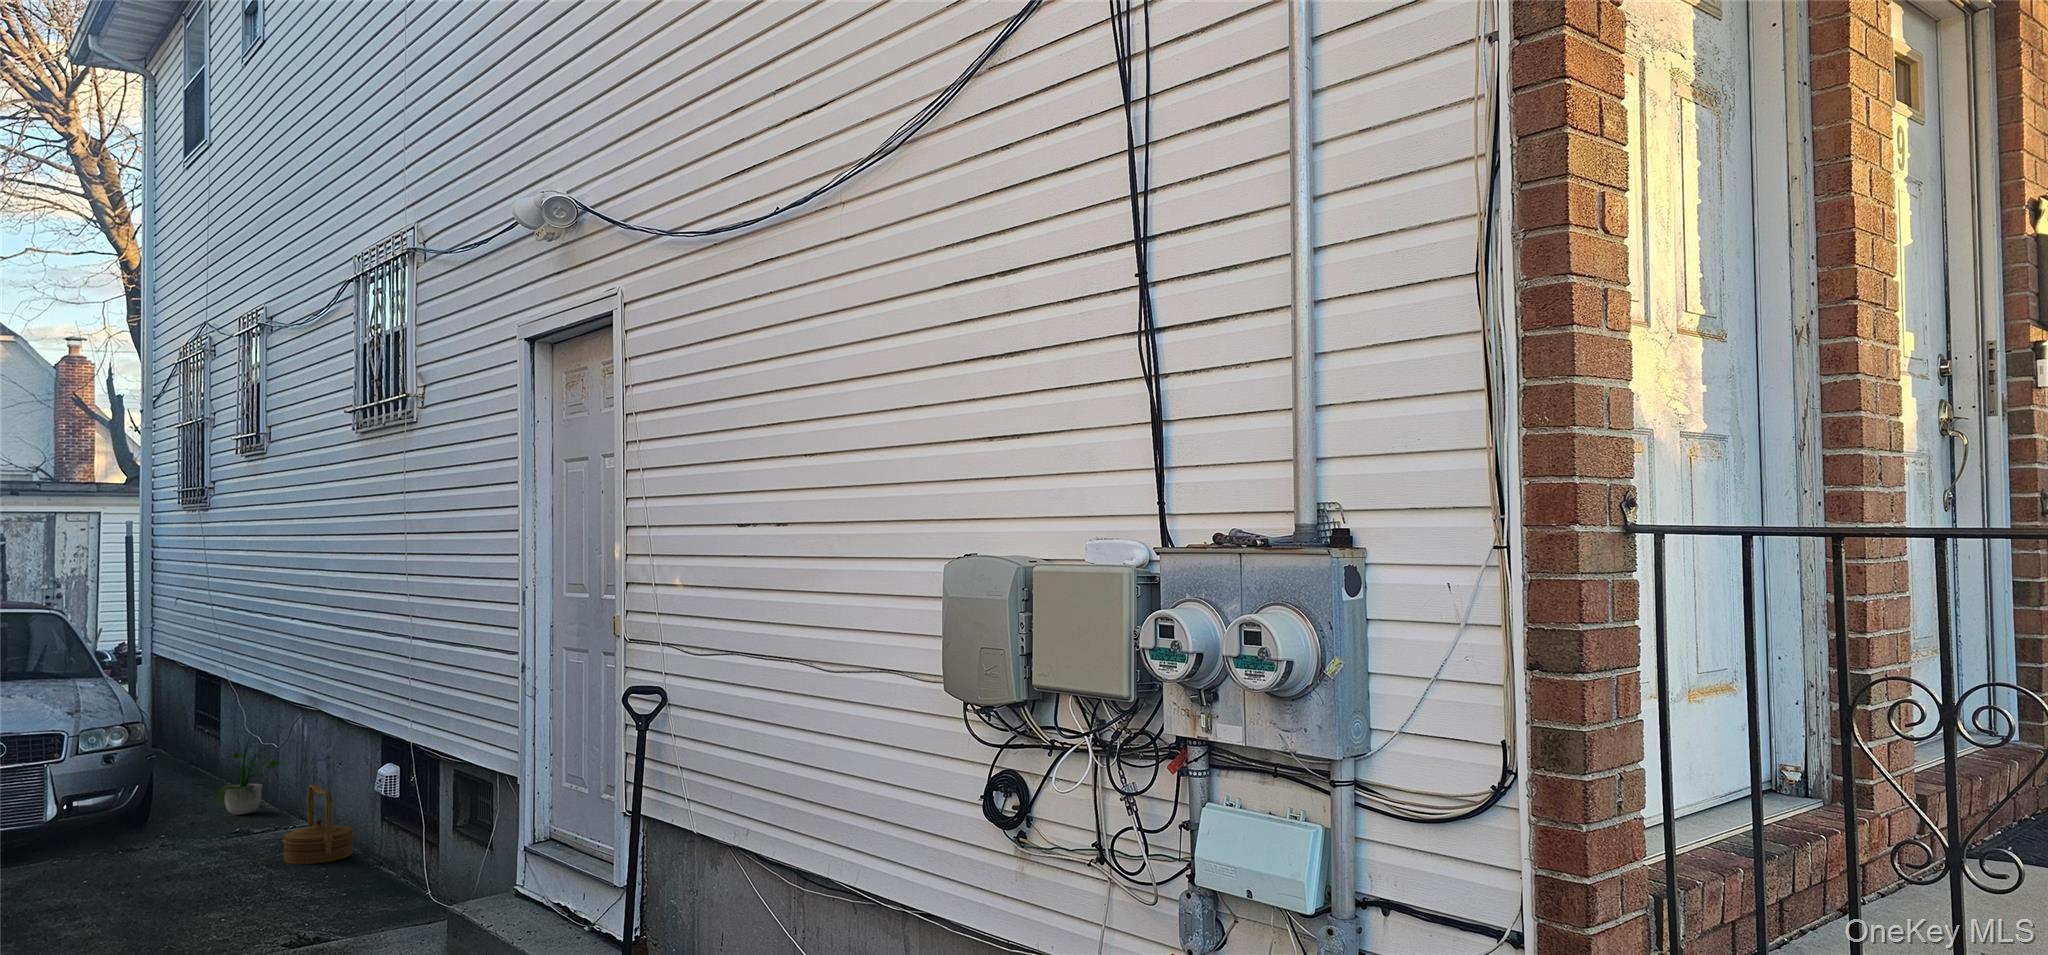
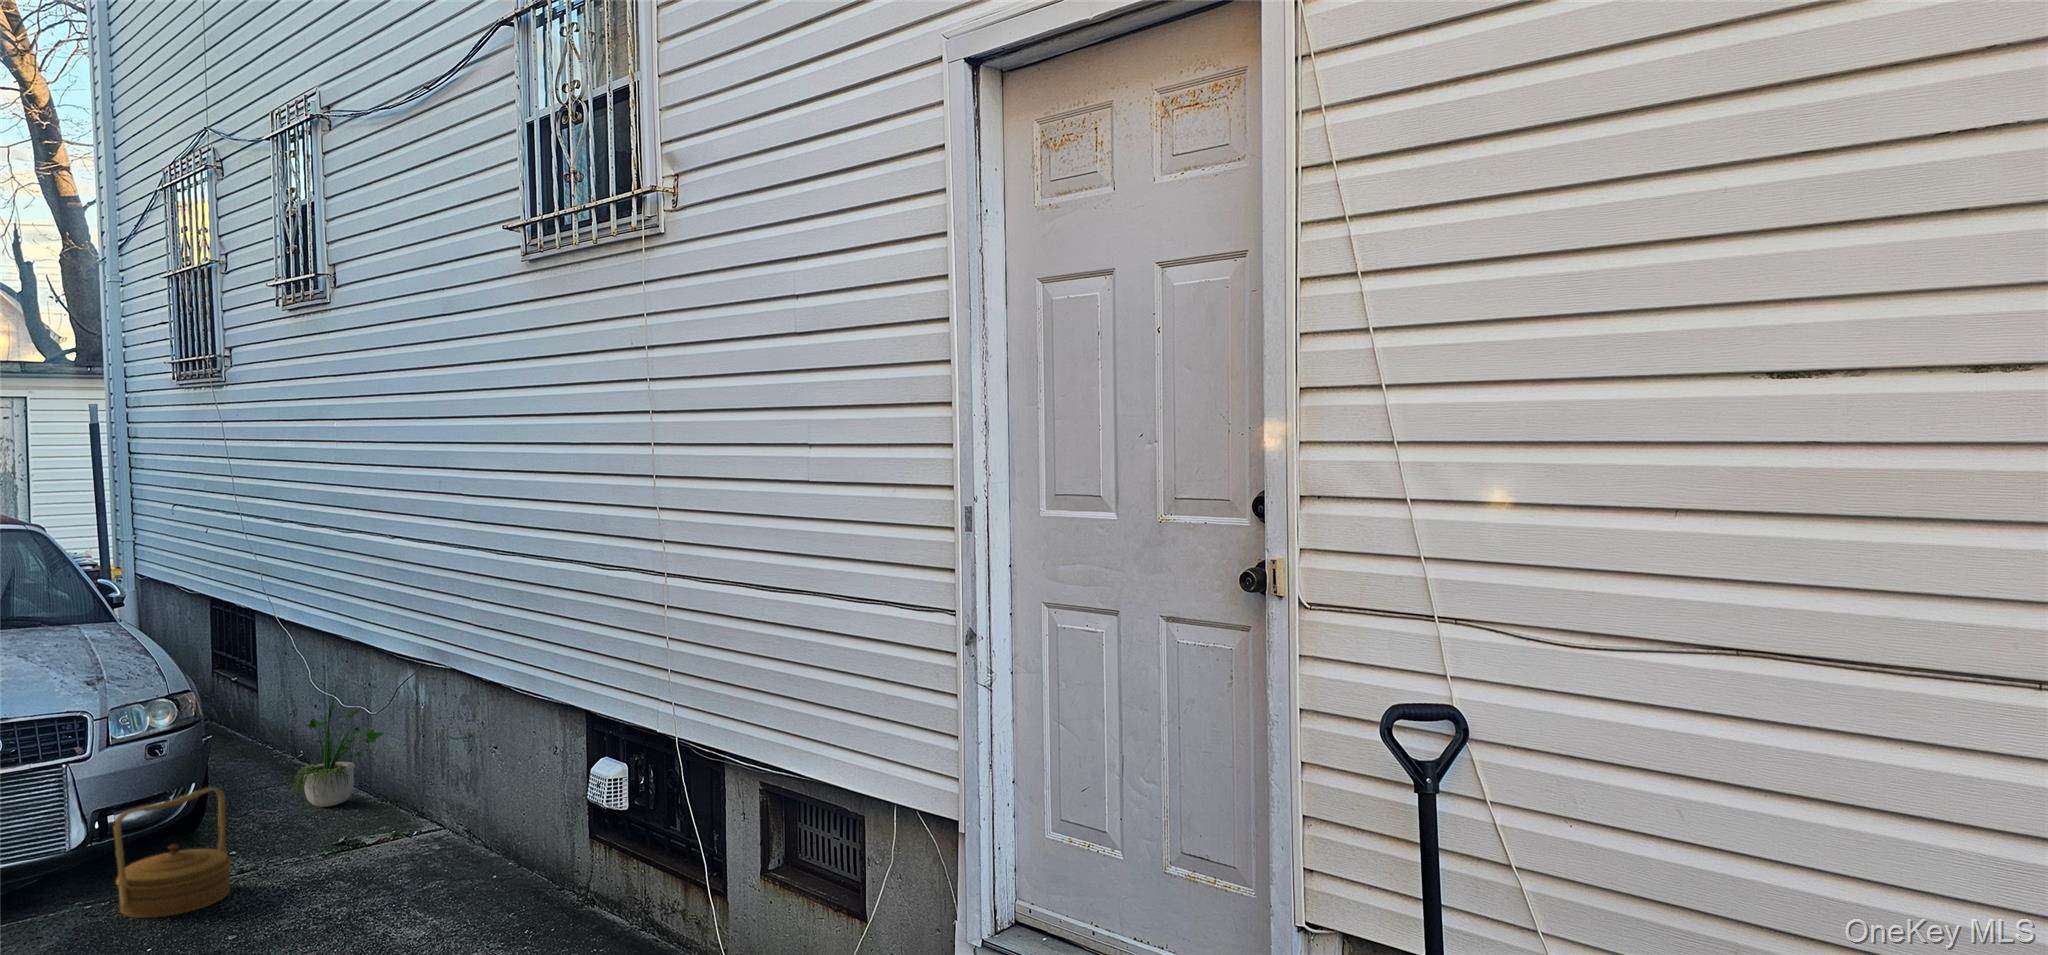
woven basket: present [283,784,354,864] -> present [114,788,231,918]

